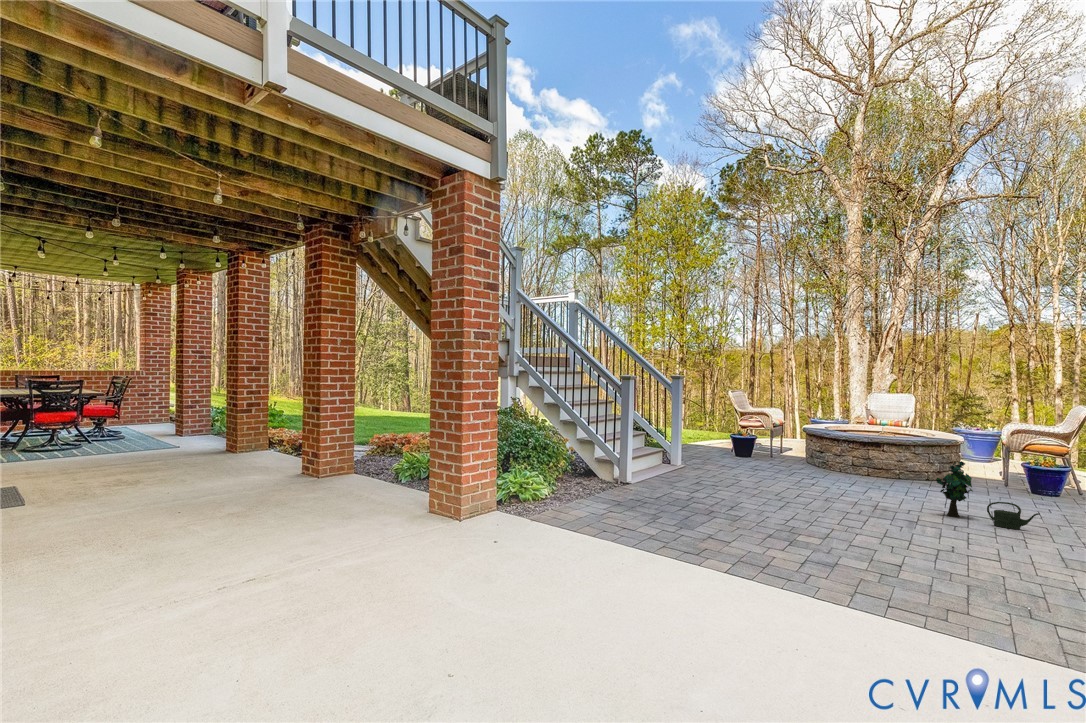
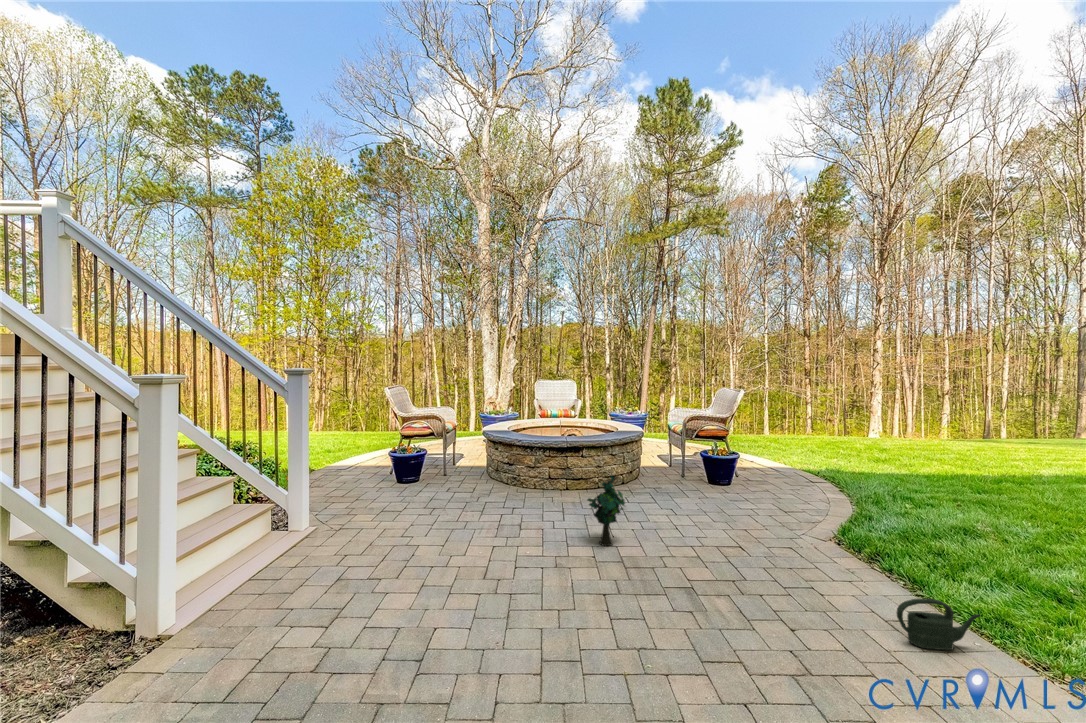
decorative plant: present [936,461,972,517] -> present [588,476,625,546]

